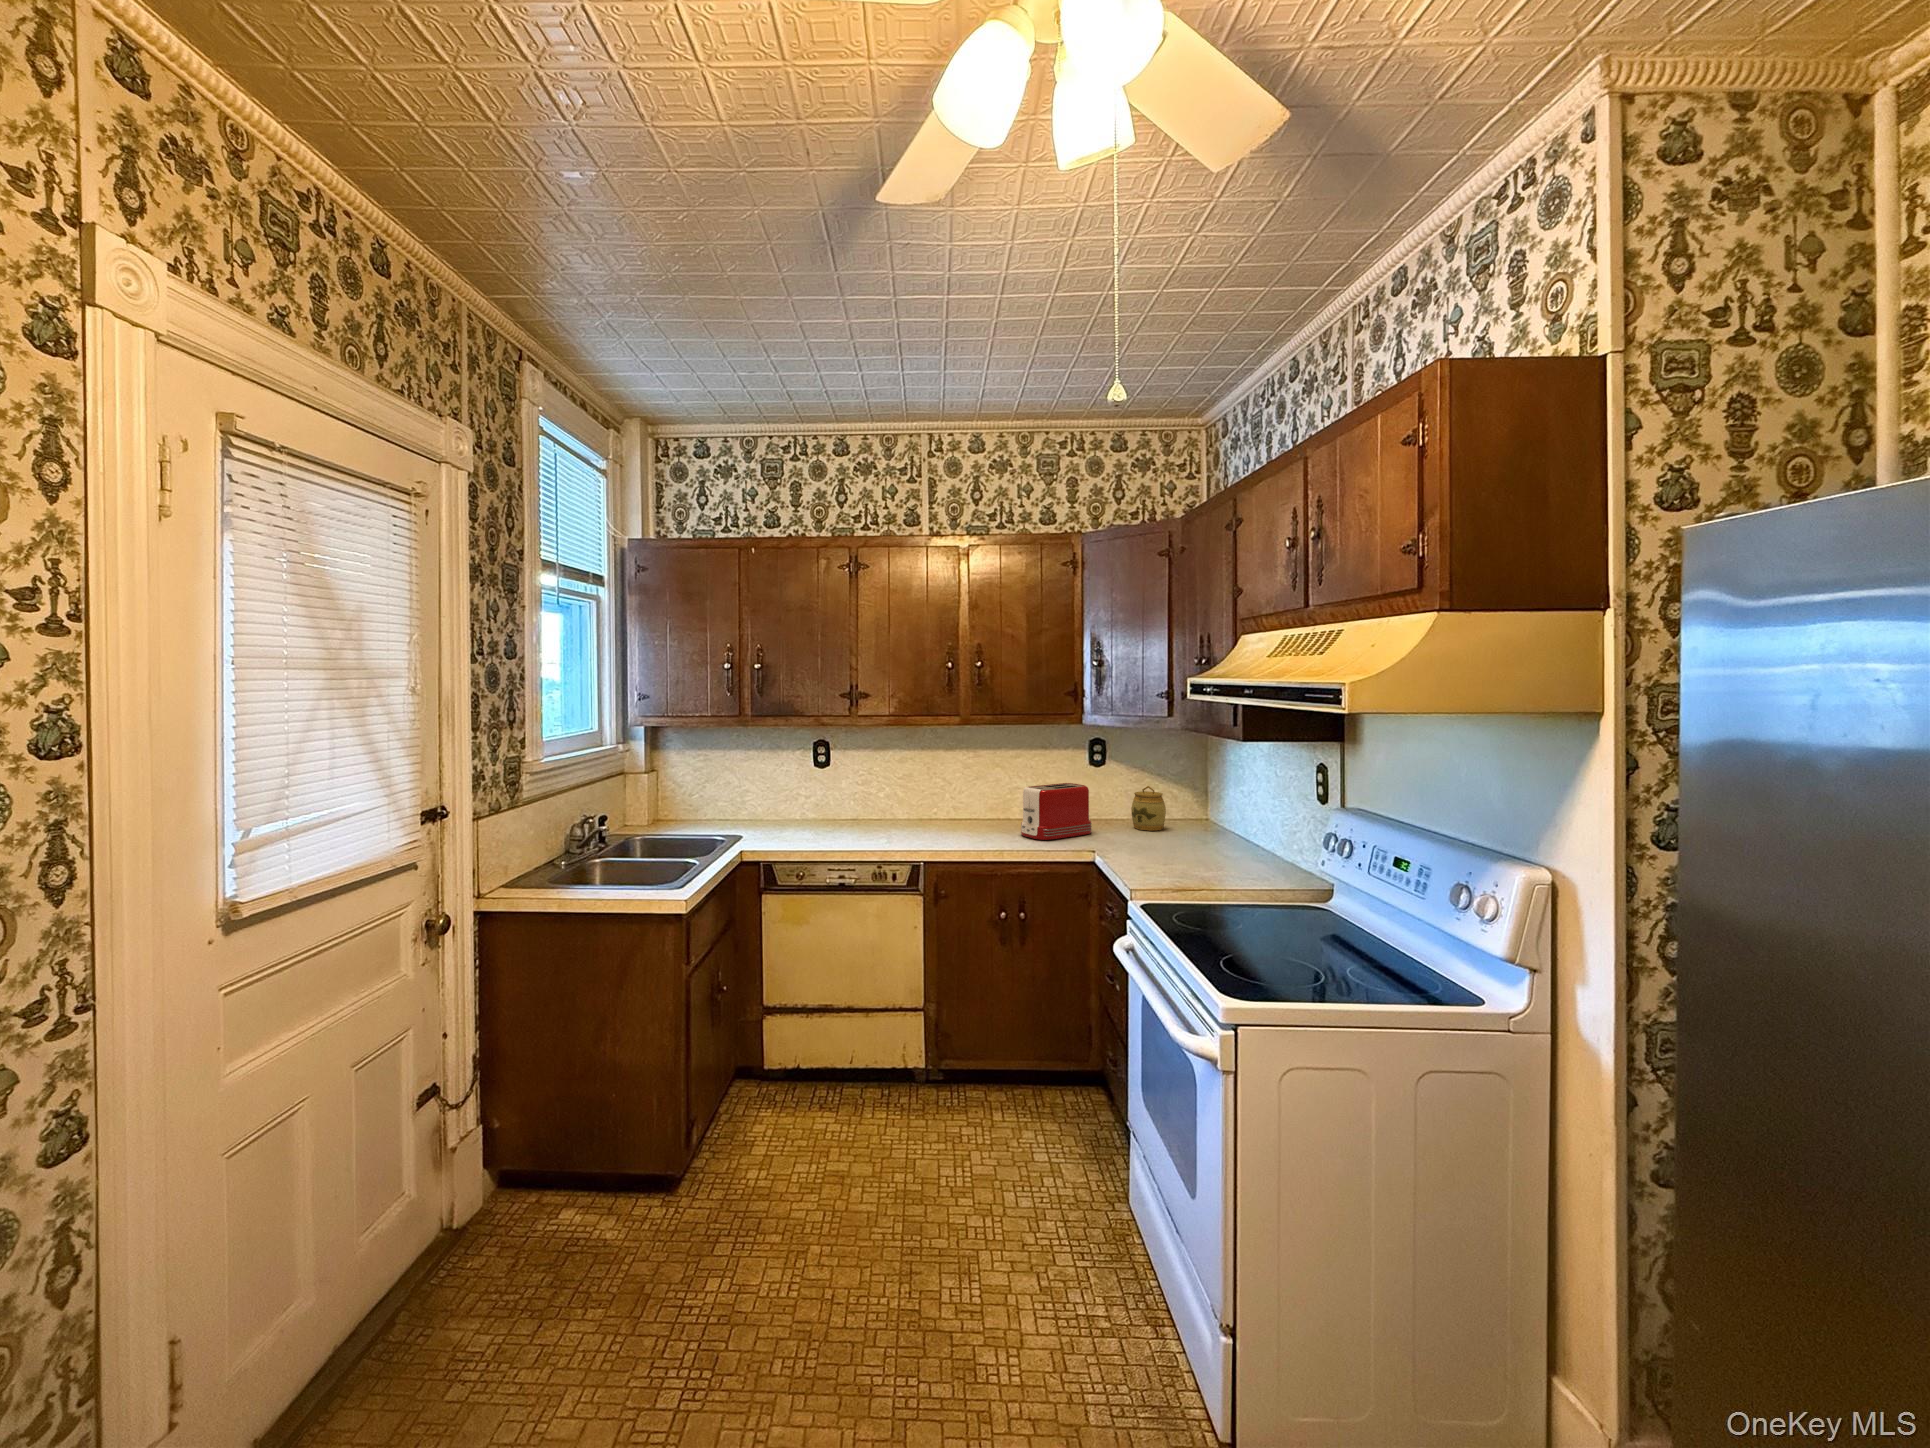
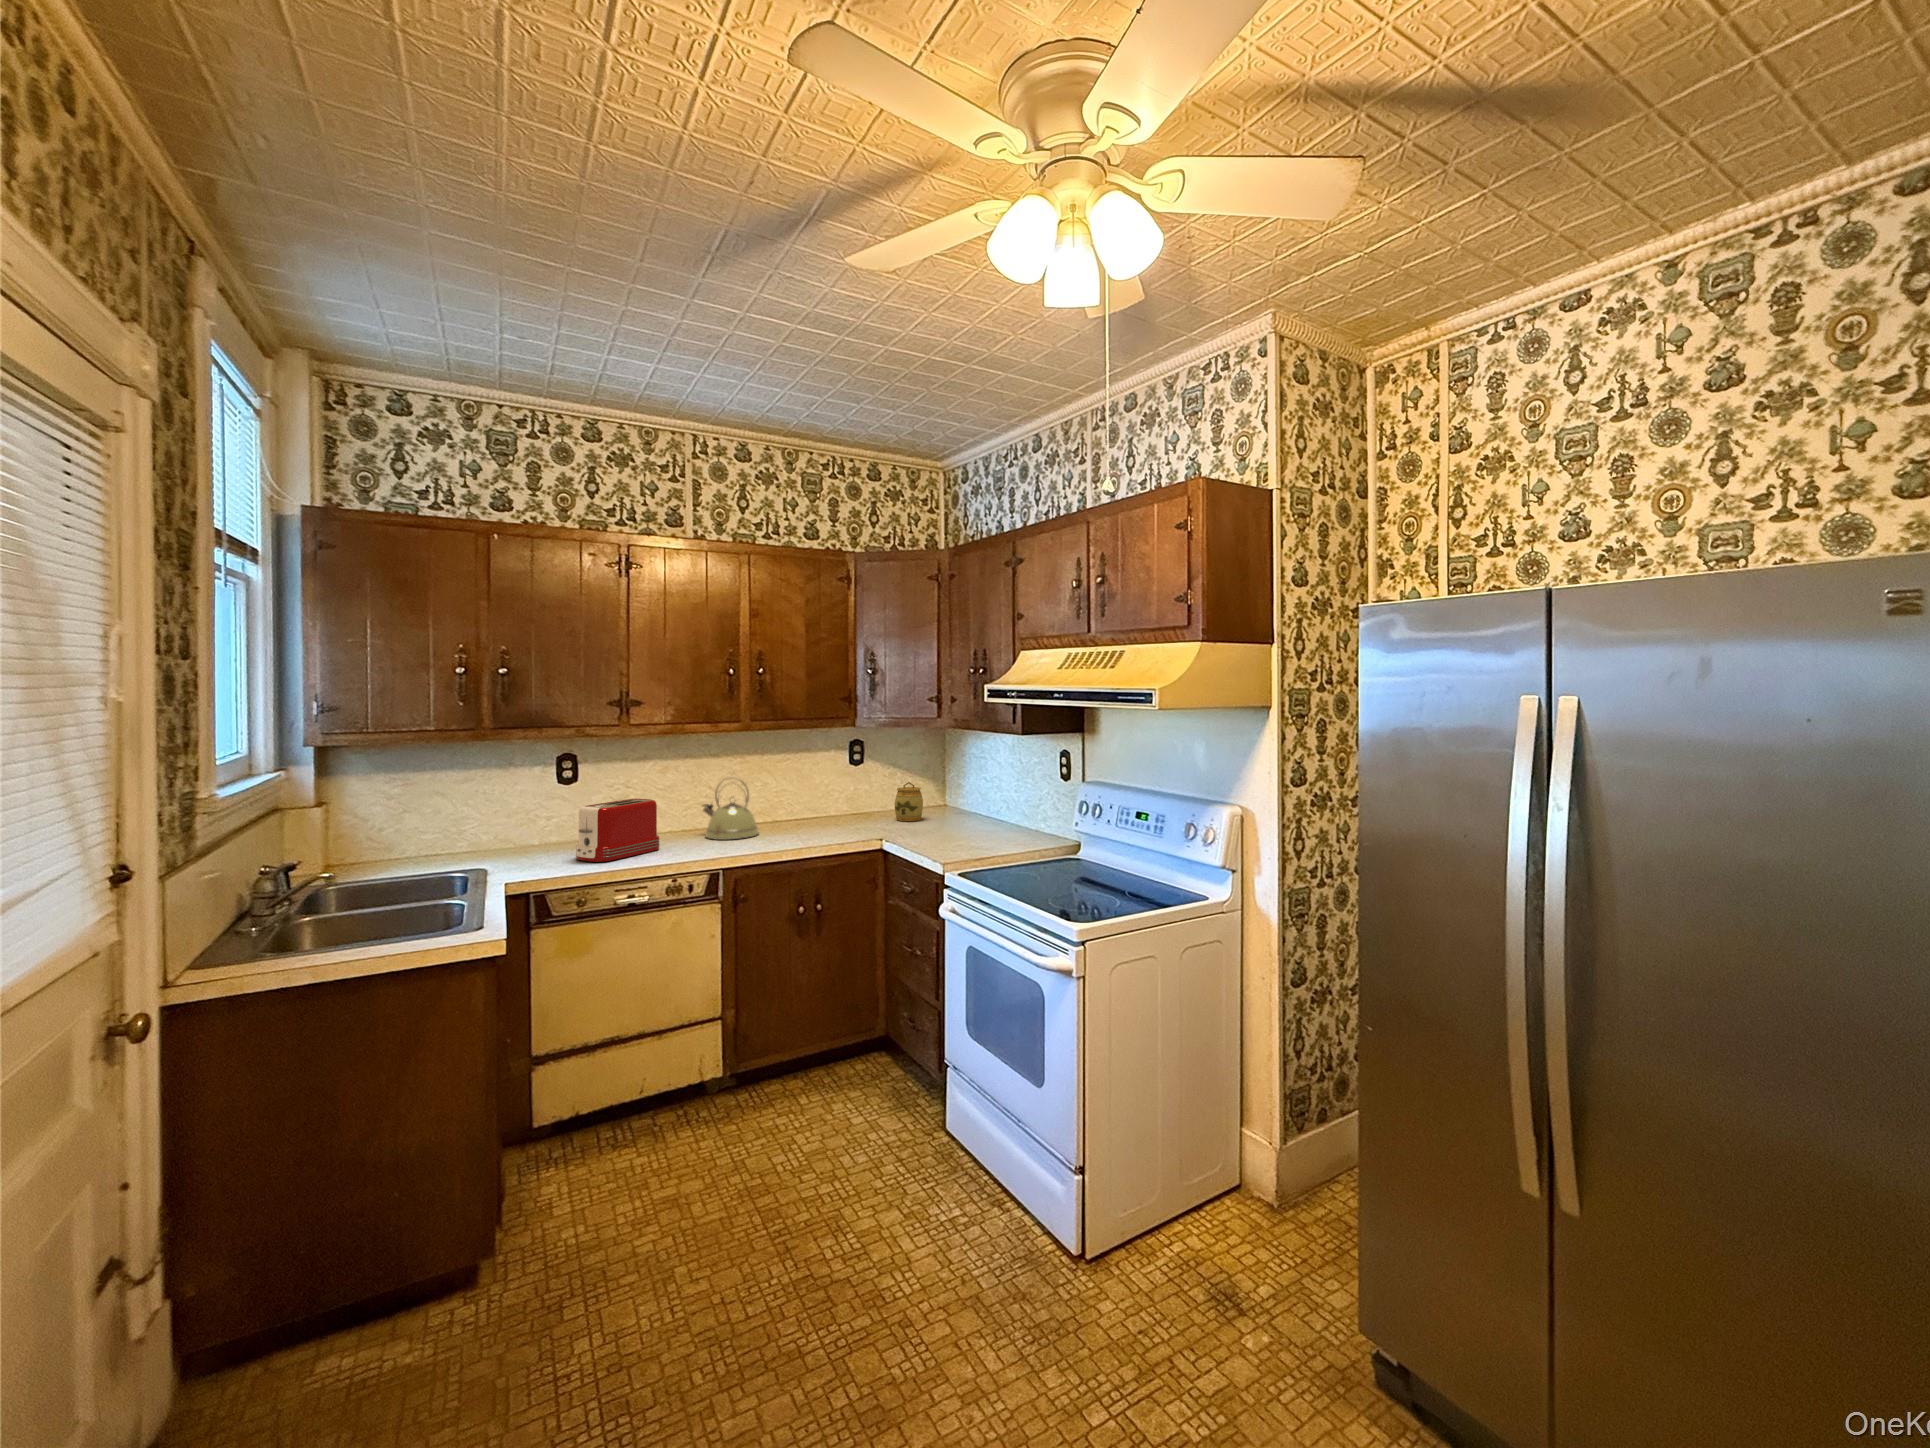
kettle: none [934,769,984,830] -> present [703,780,759,840]
toaster: present [1021,783,1092,840] -> present [576,799,660,862]

